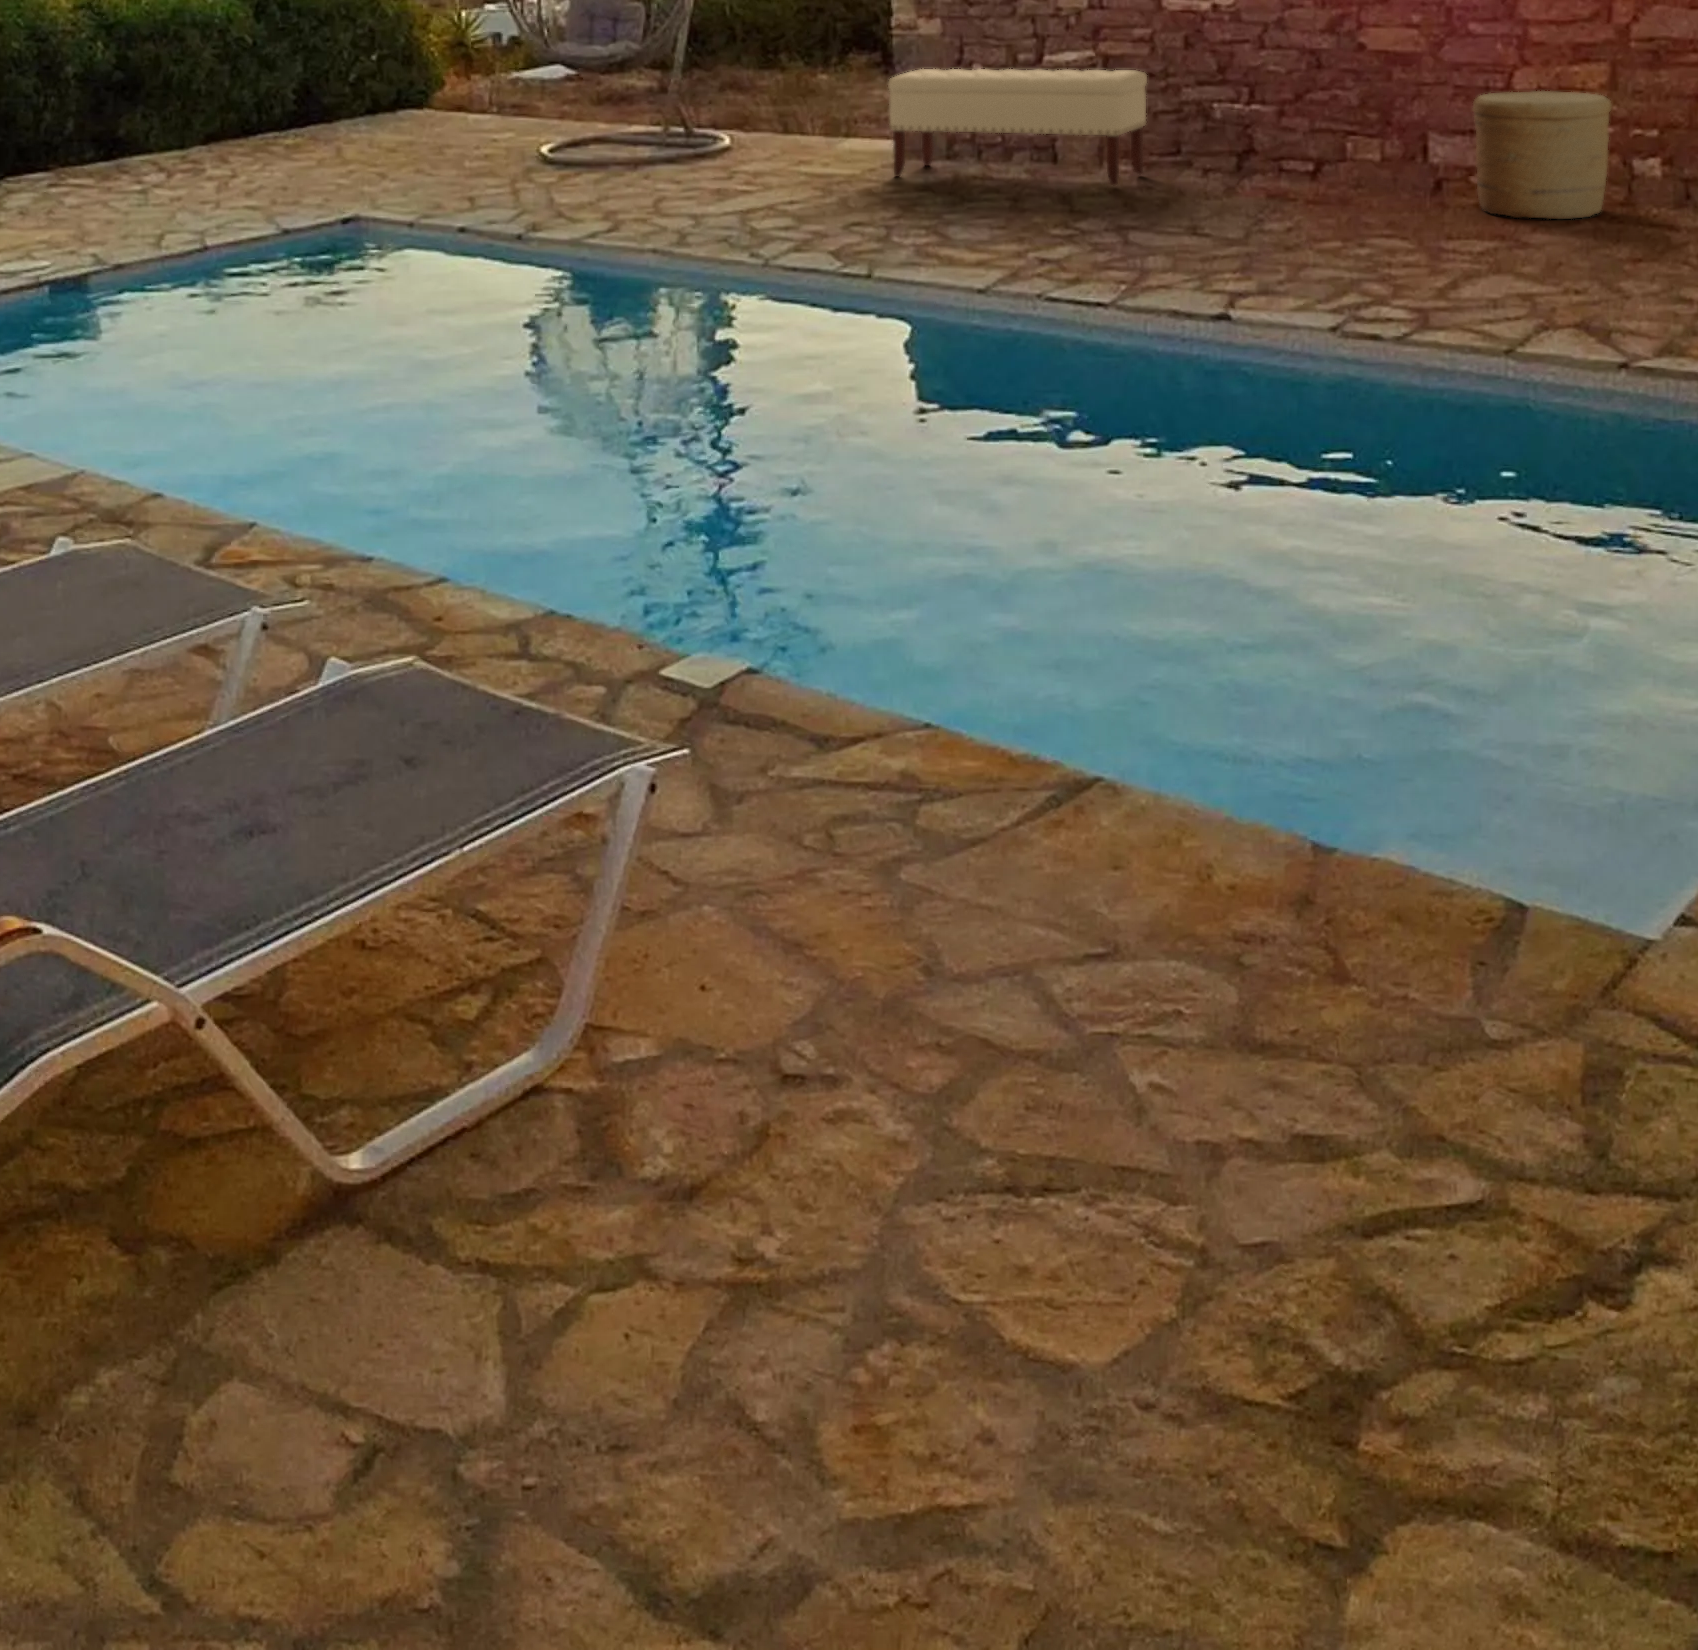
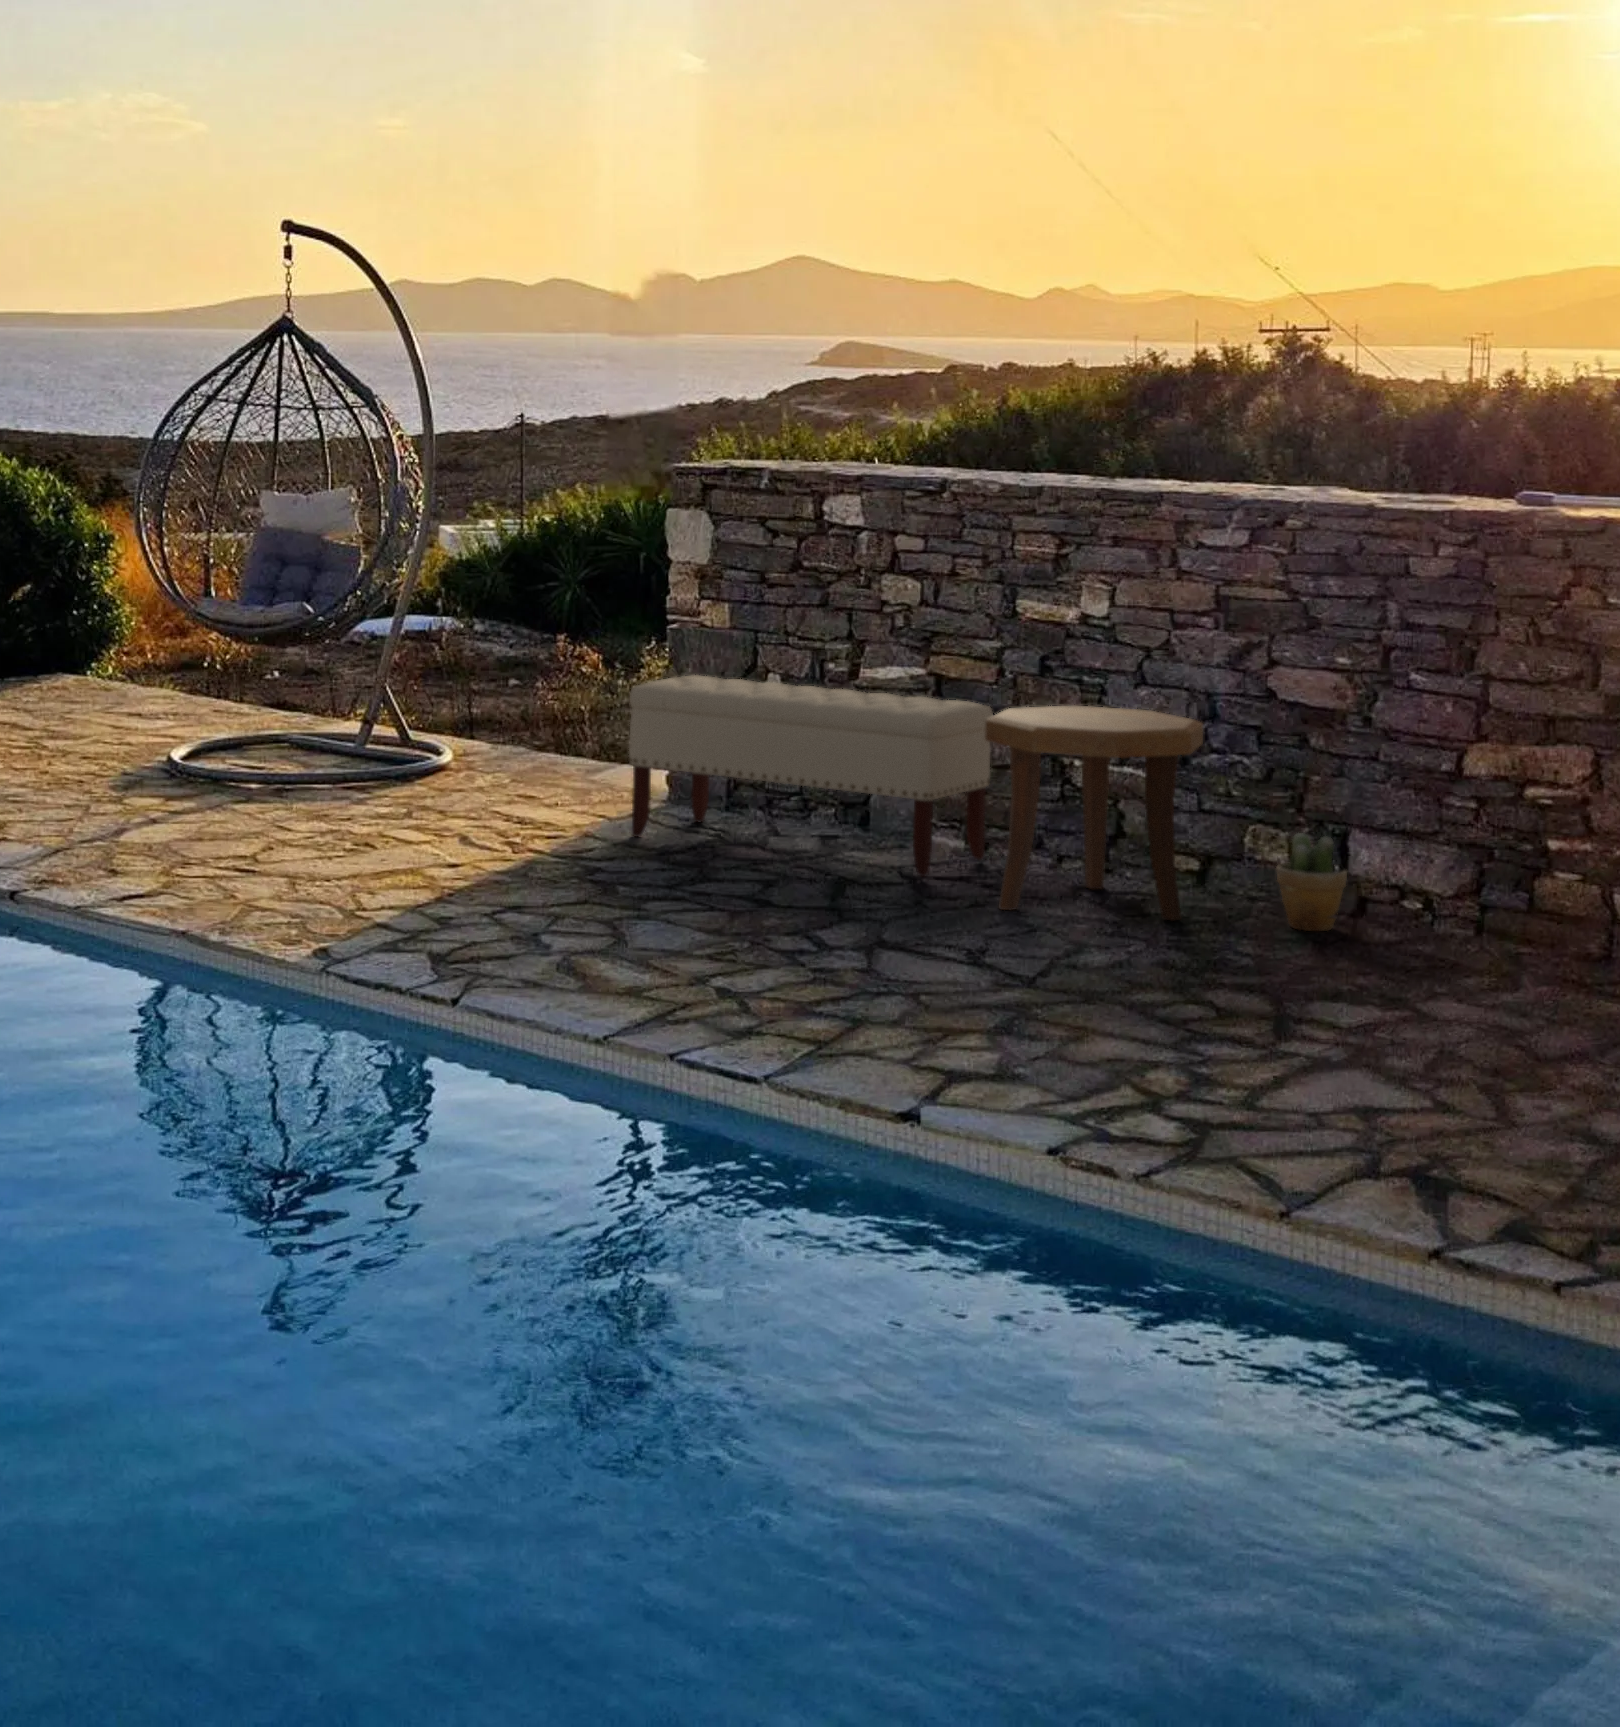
side table: none [1168,65,1317,200] -> present [985,705,1203,920]
woven basket: present [1473,91,1612,219] -> none [1390,782,1582,987]
potted plant: none [1375,135,1426,198] -> present [1277,833,1347,931]

